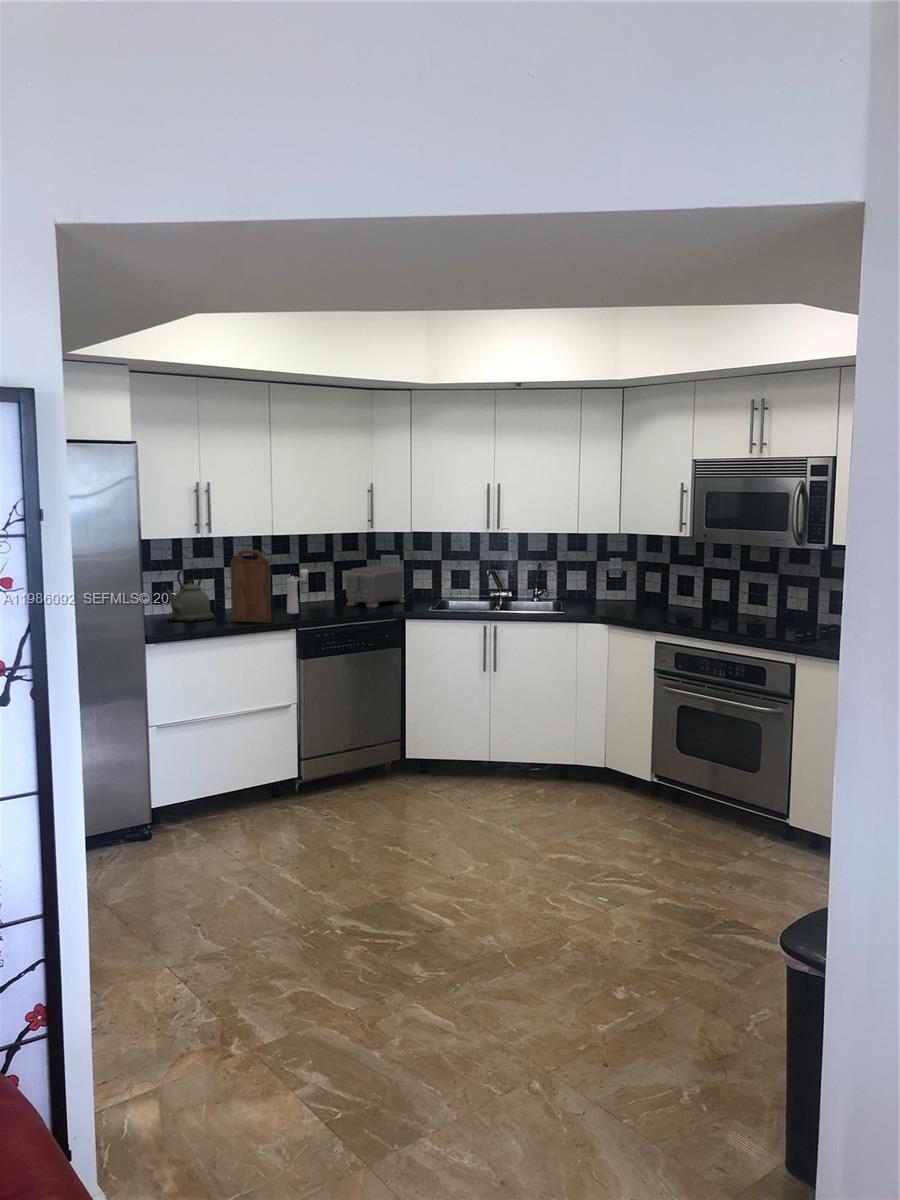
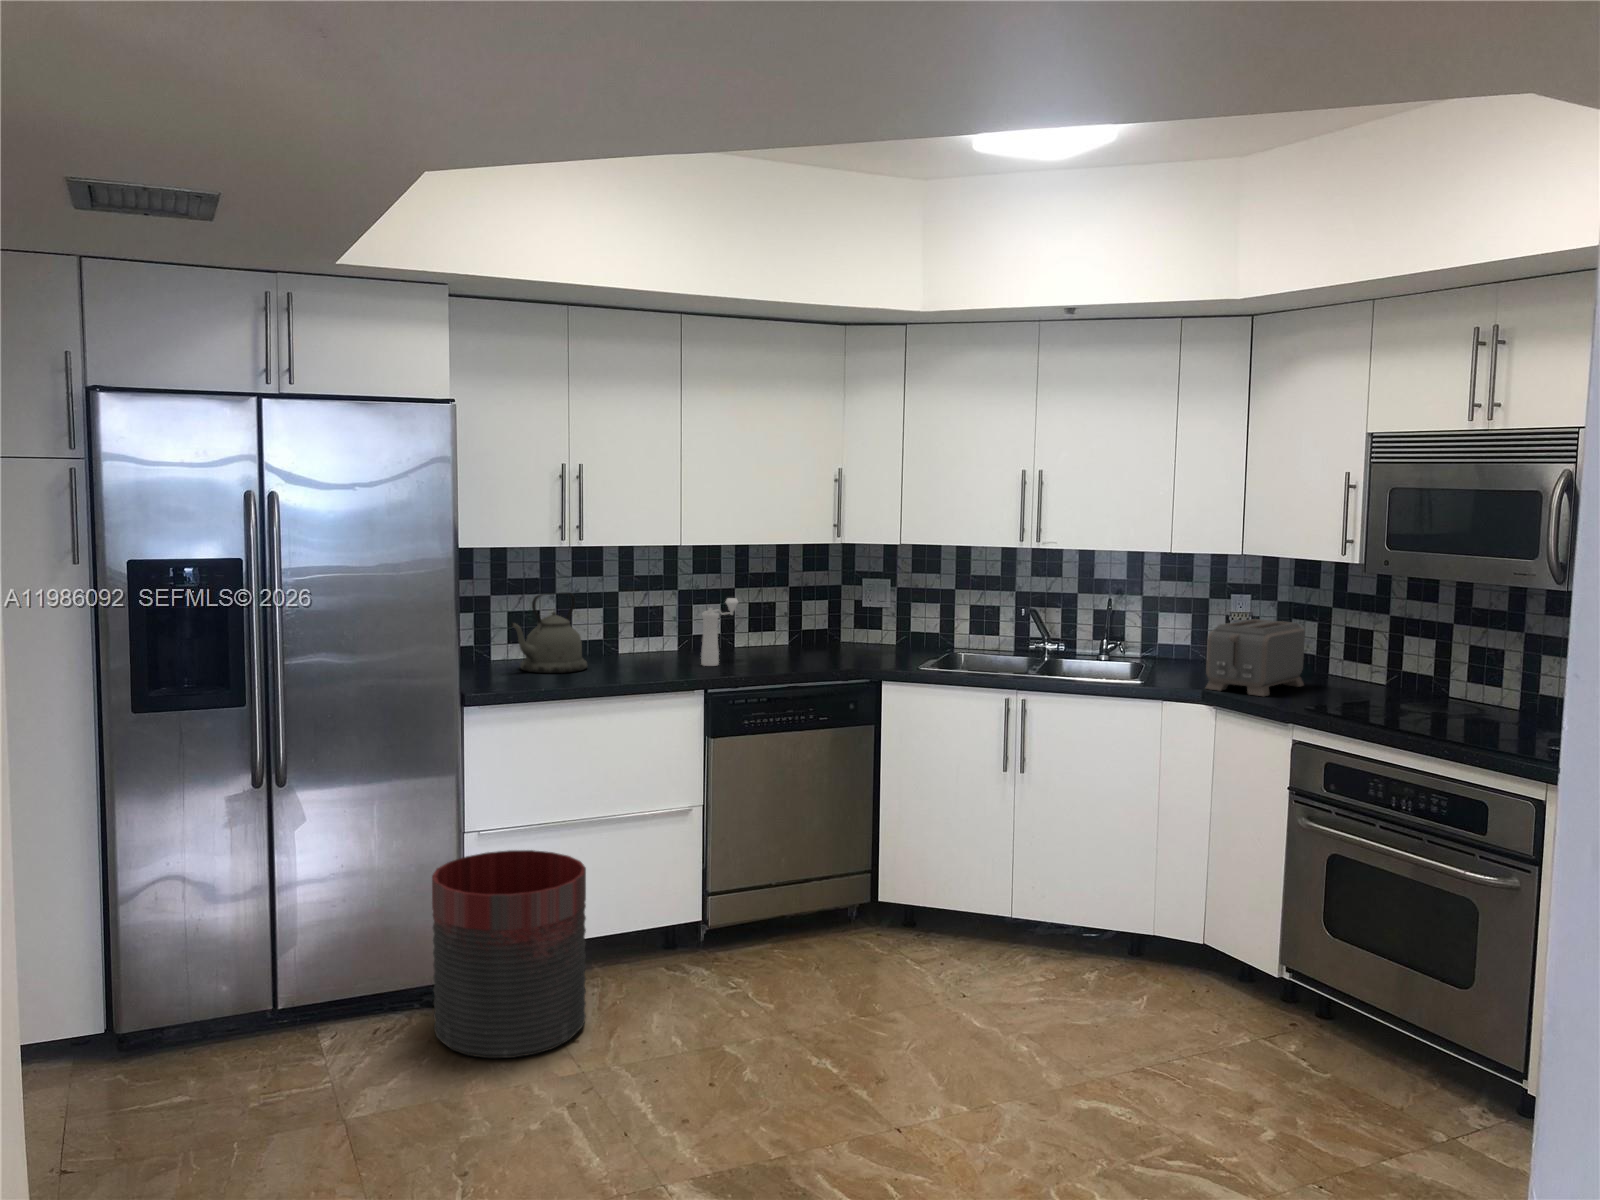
cutting board: present [230,550,271,623] -> none [608,567,665,680]
toaster: present [346,566,405,608] -> present [1206,619,1305,696]
trash can: none [137,735,240,866] -> present [432,850,586,1058]

